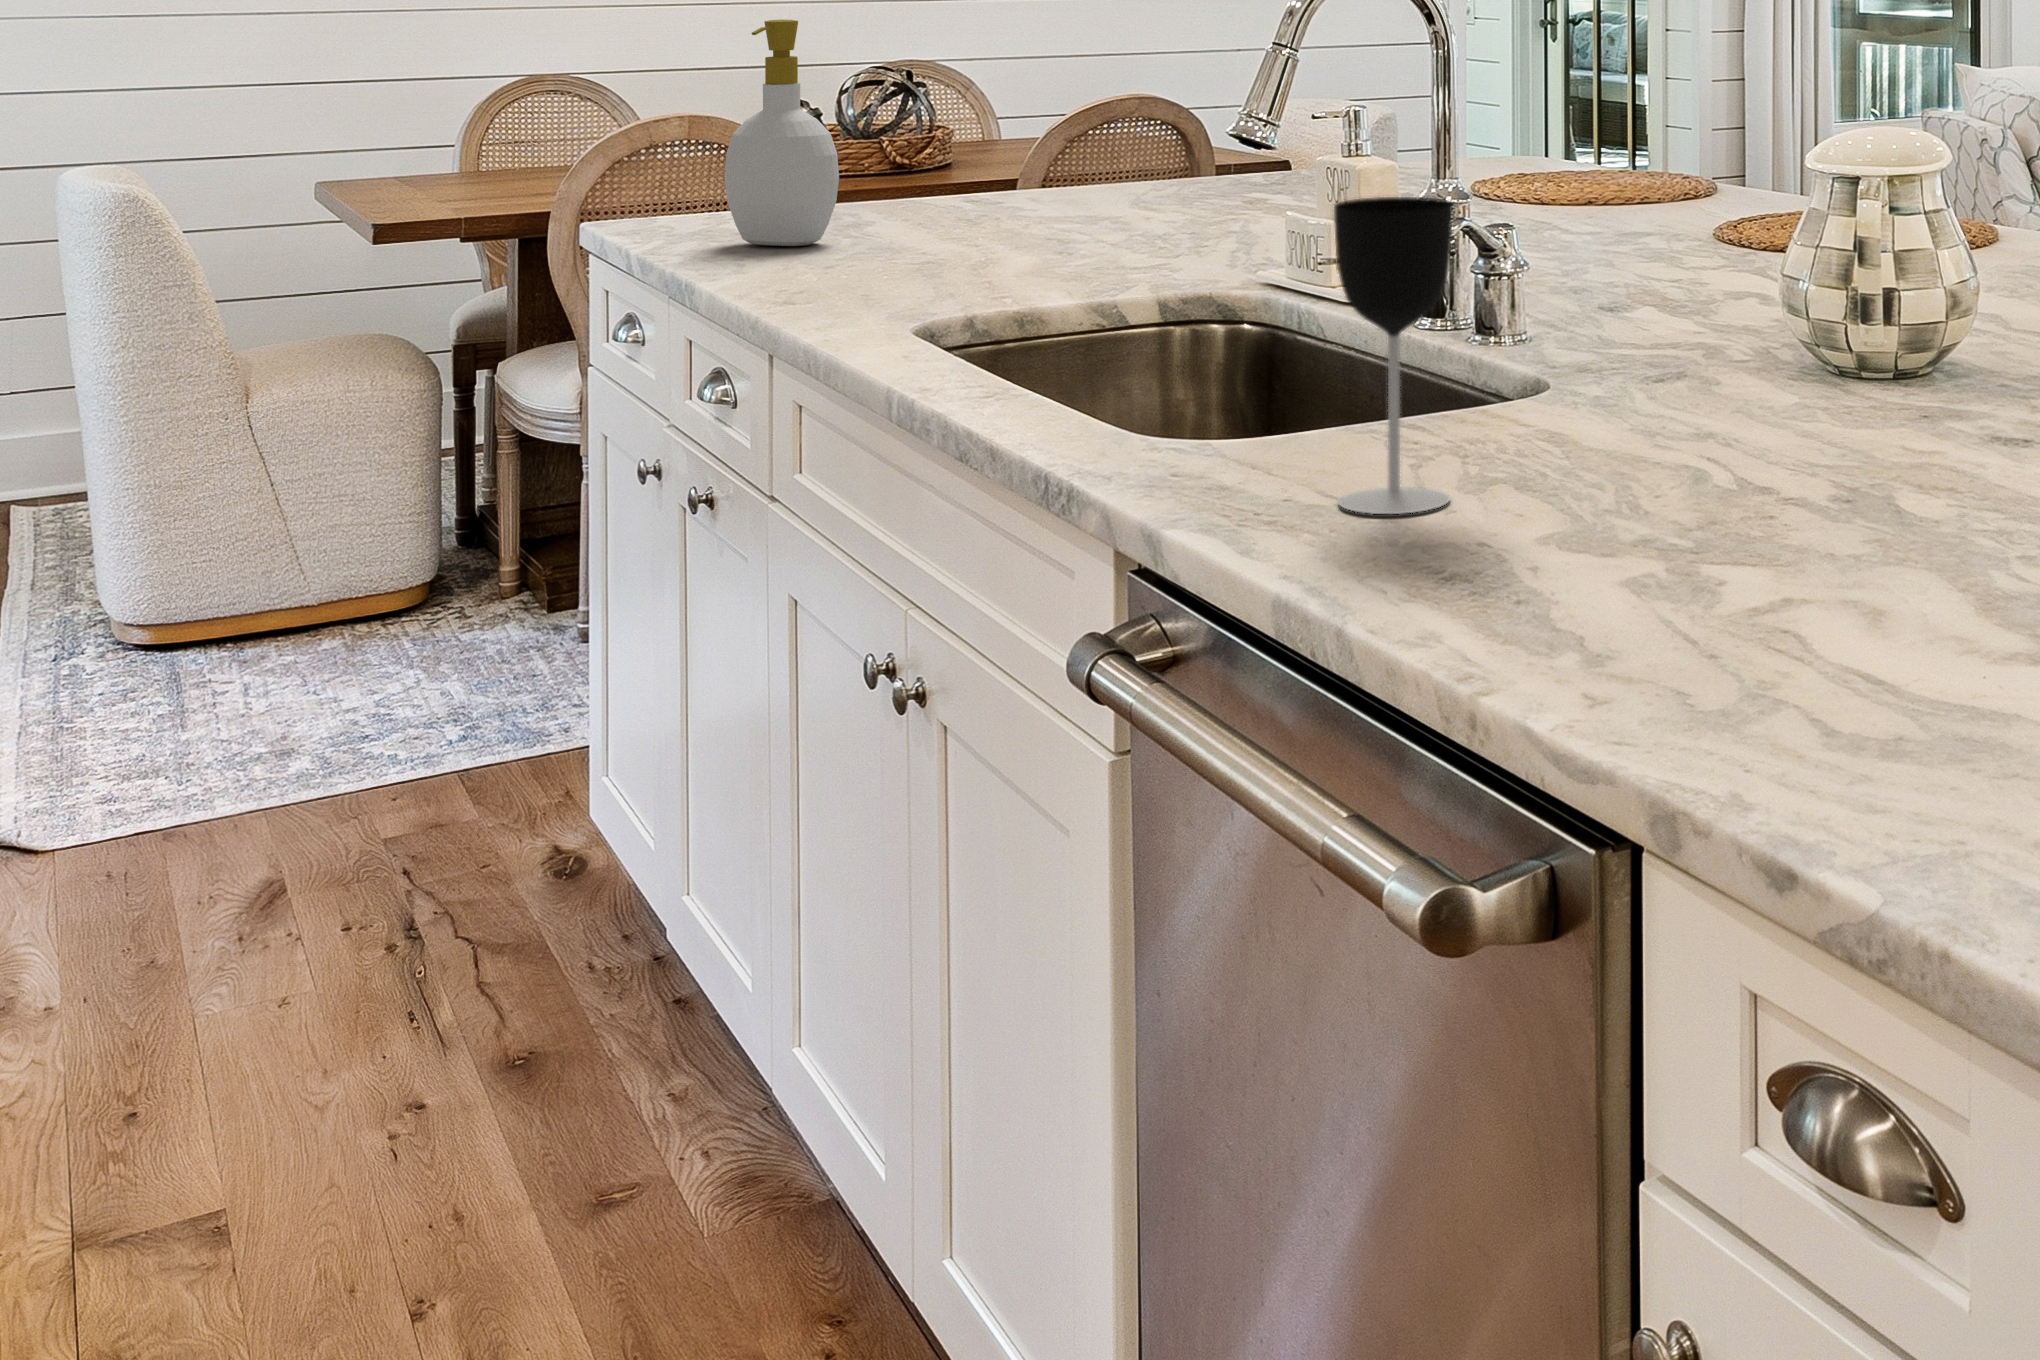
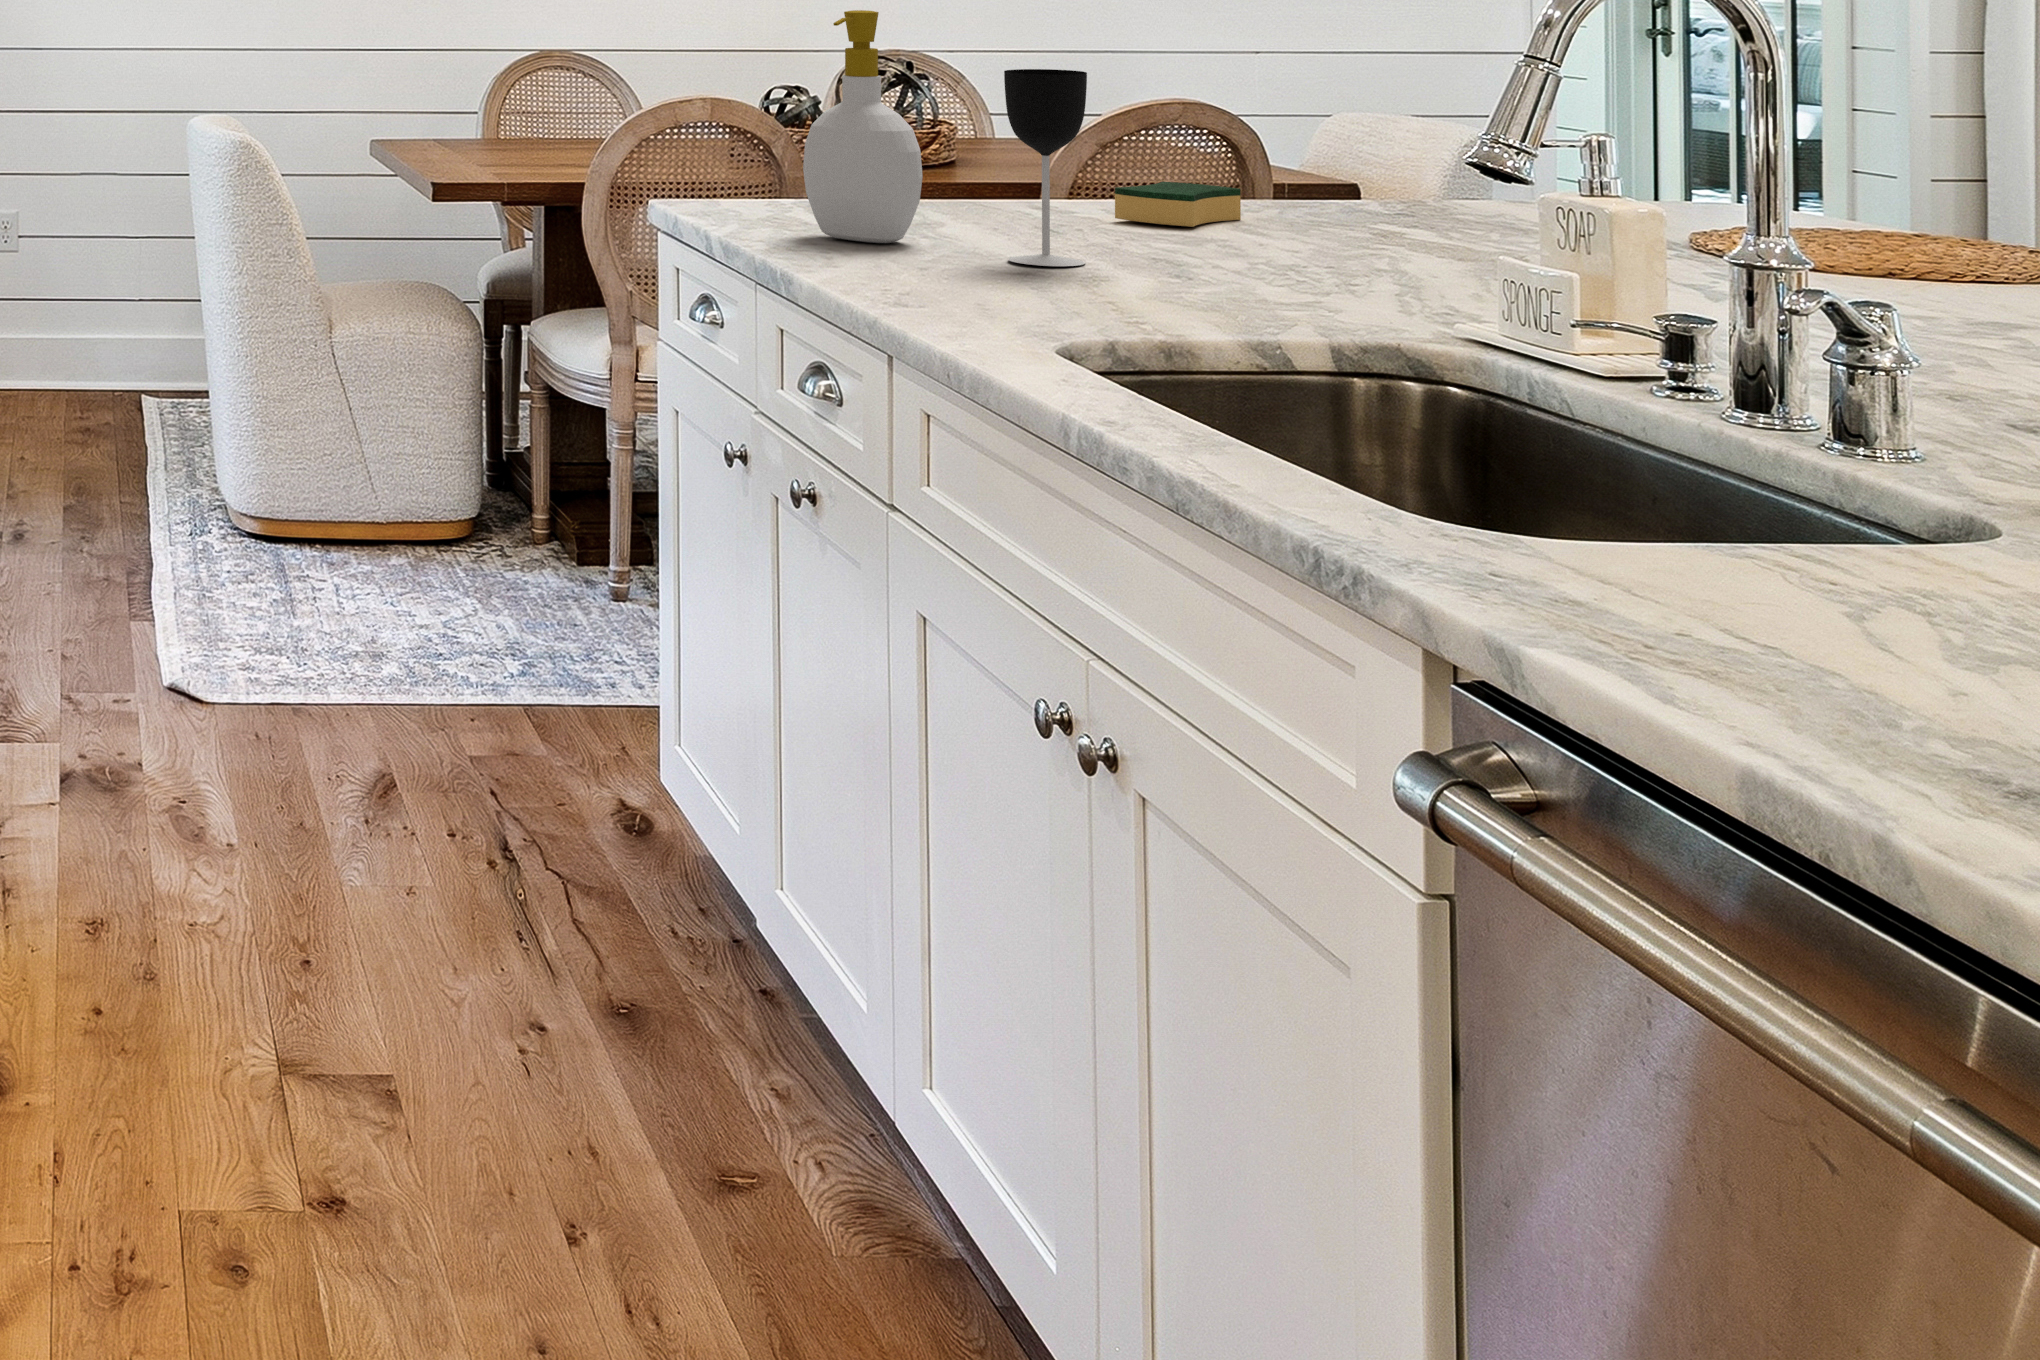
sponge: none [1025,170,1132,209] -> present [1115,182,1241,227]
wine glass: present [1334,197,1453,514] -> present [1004,69,1087,266]

